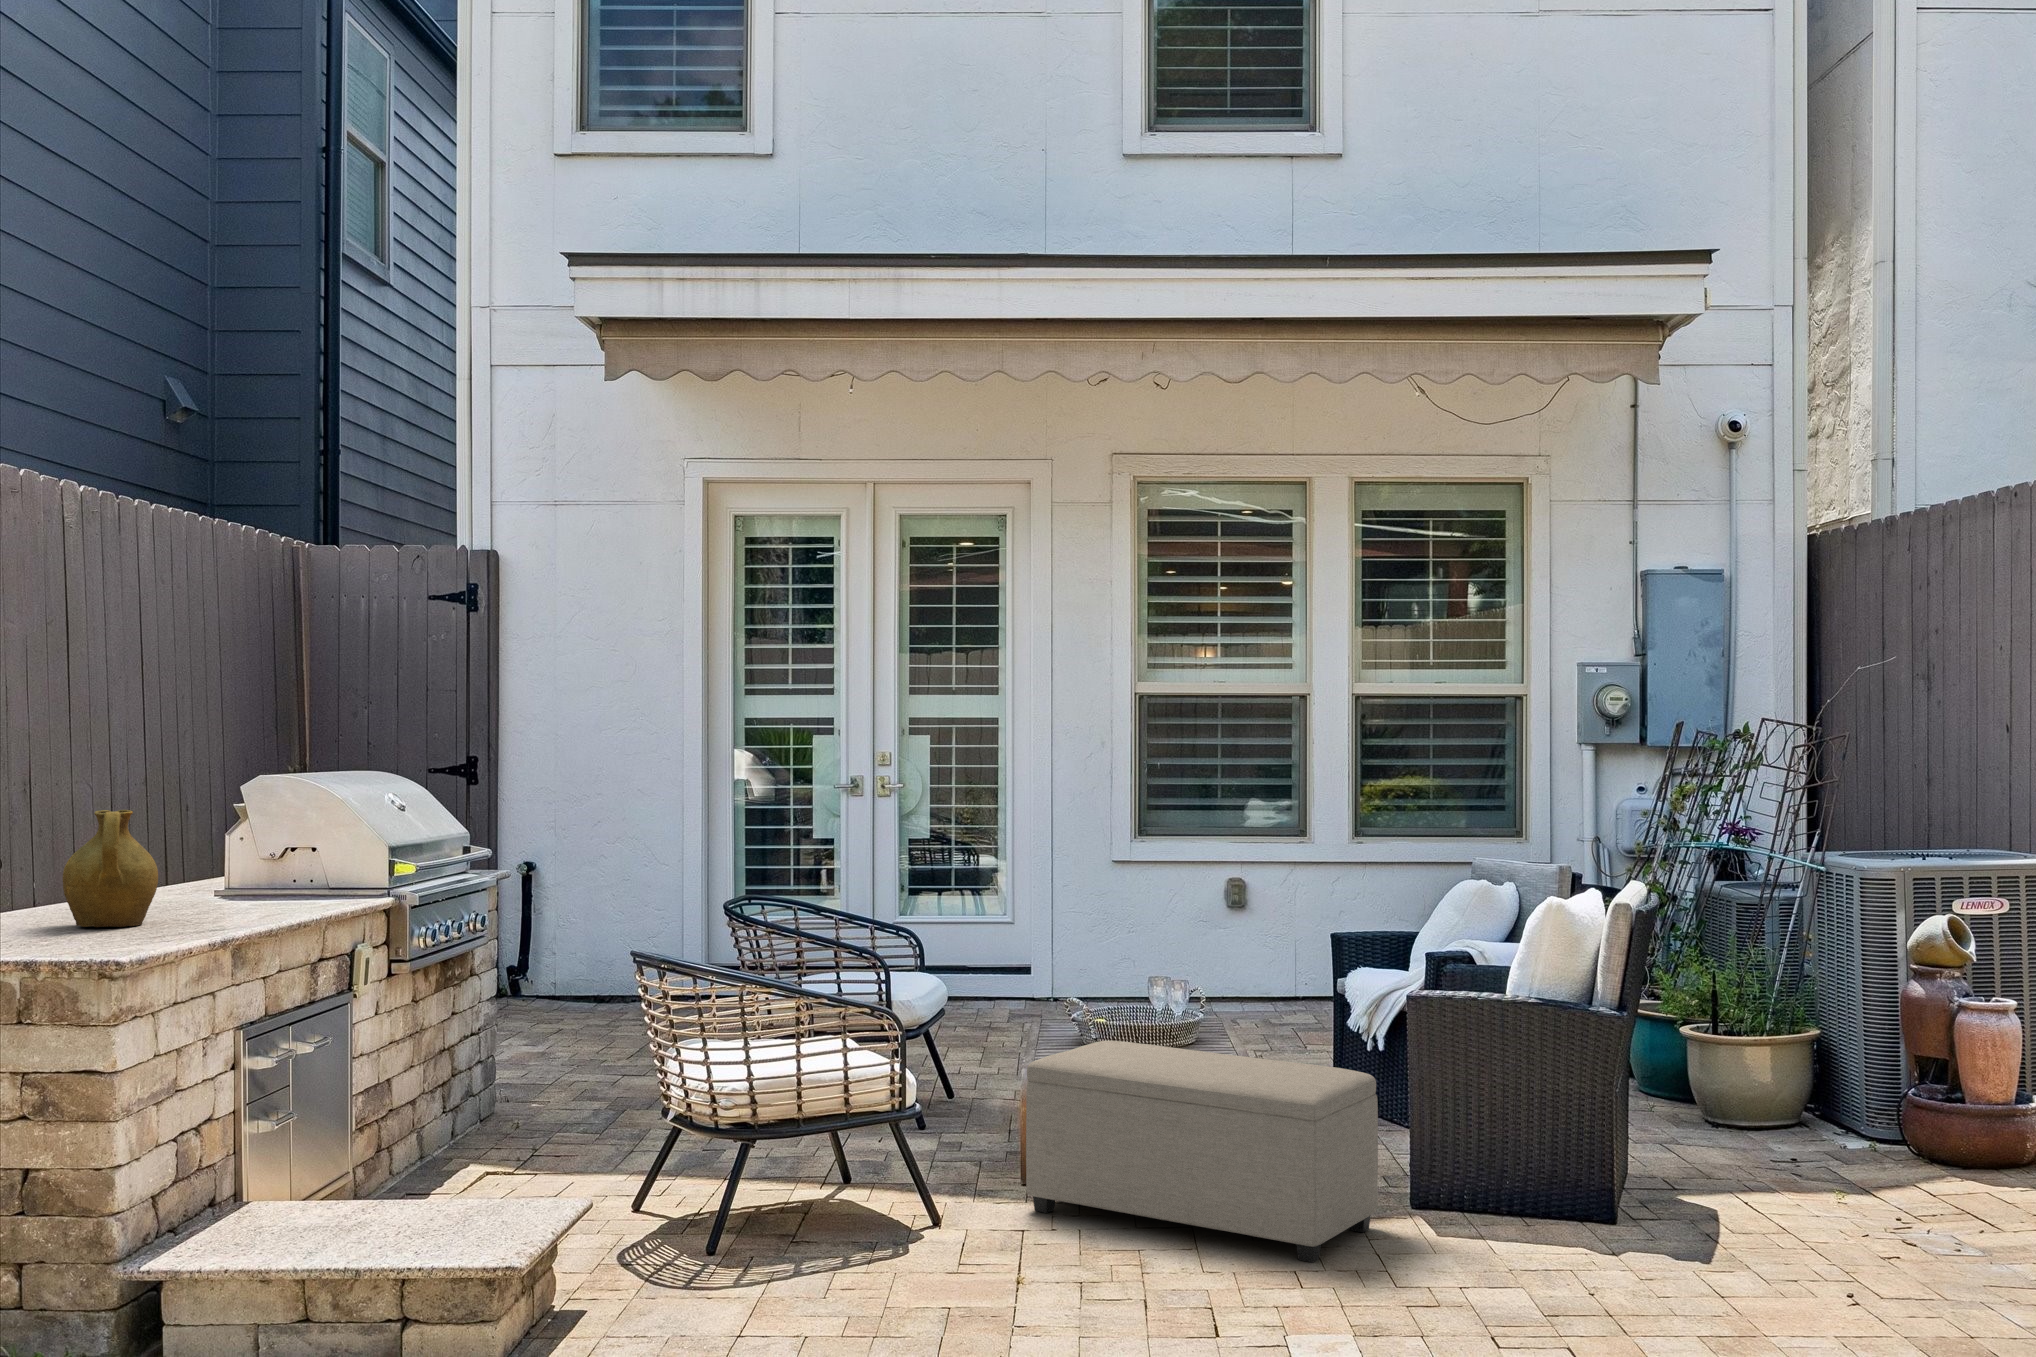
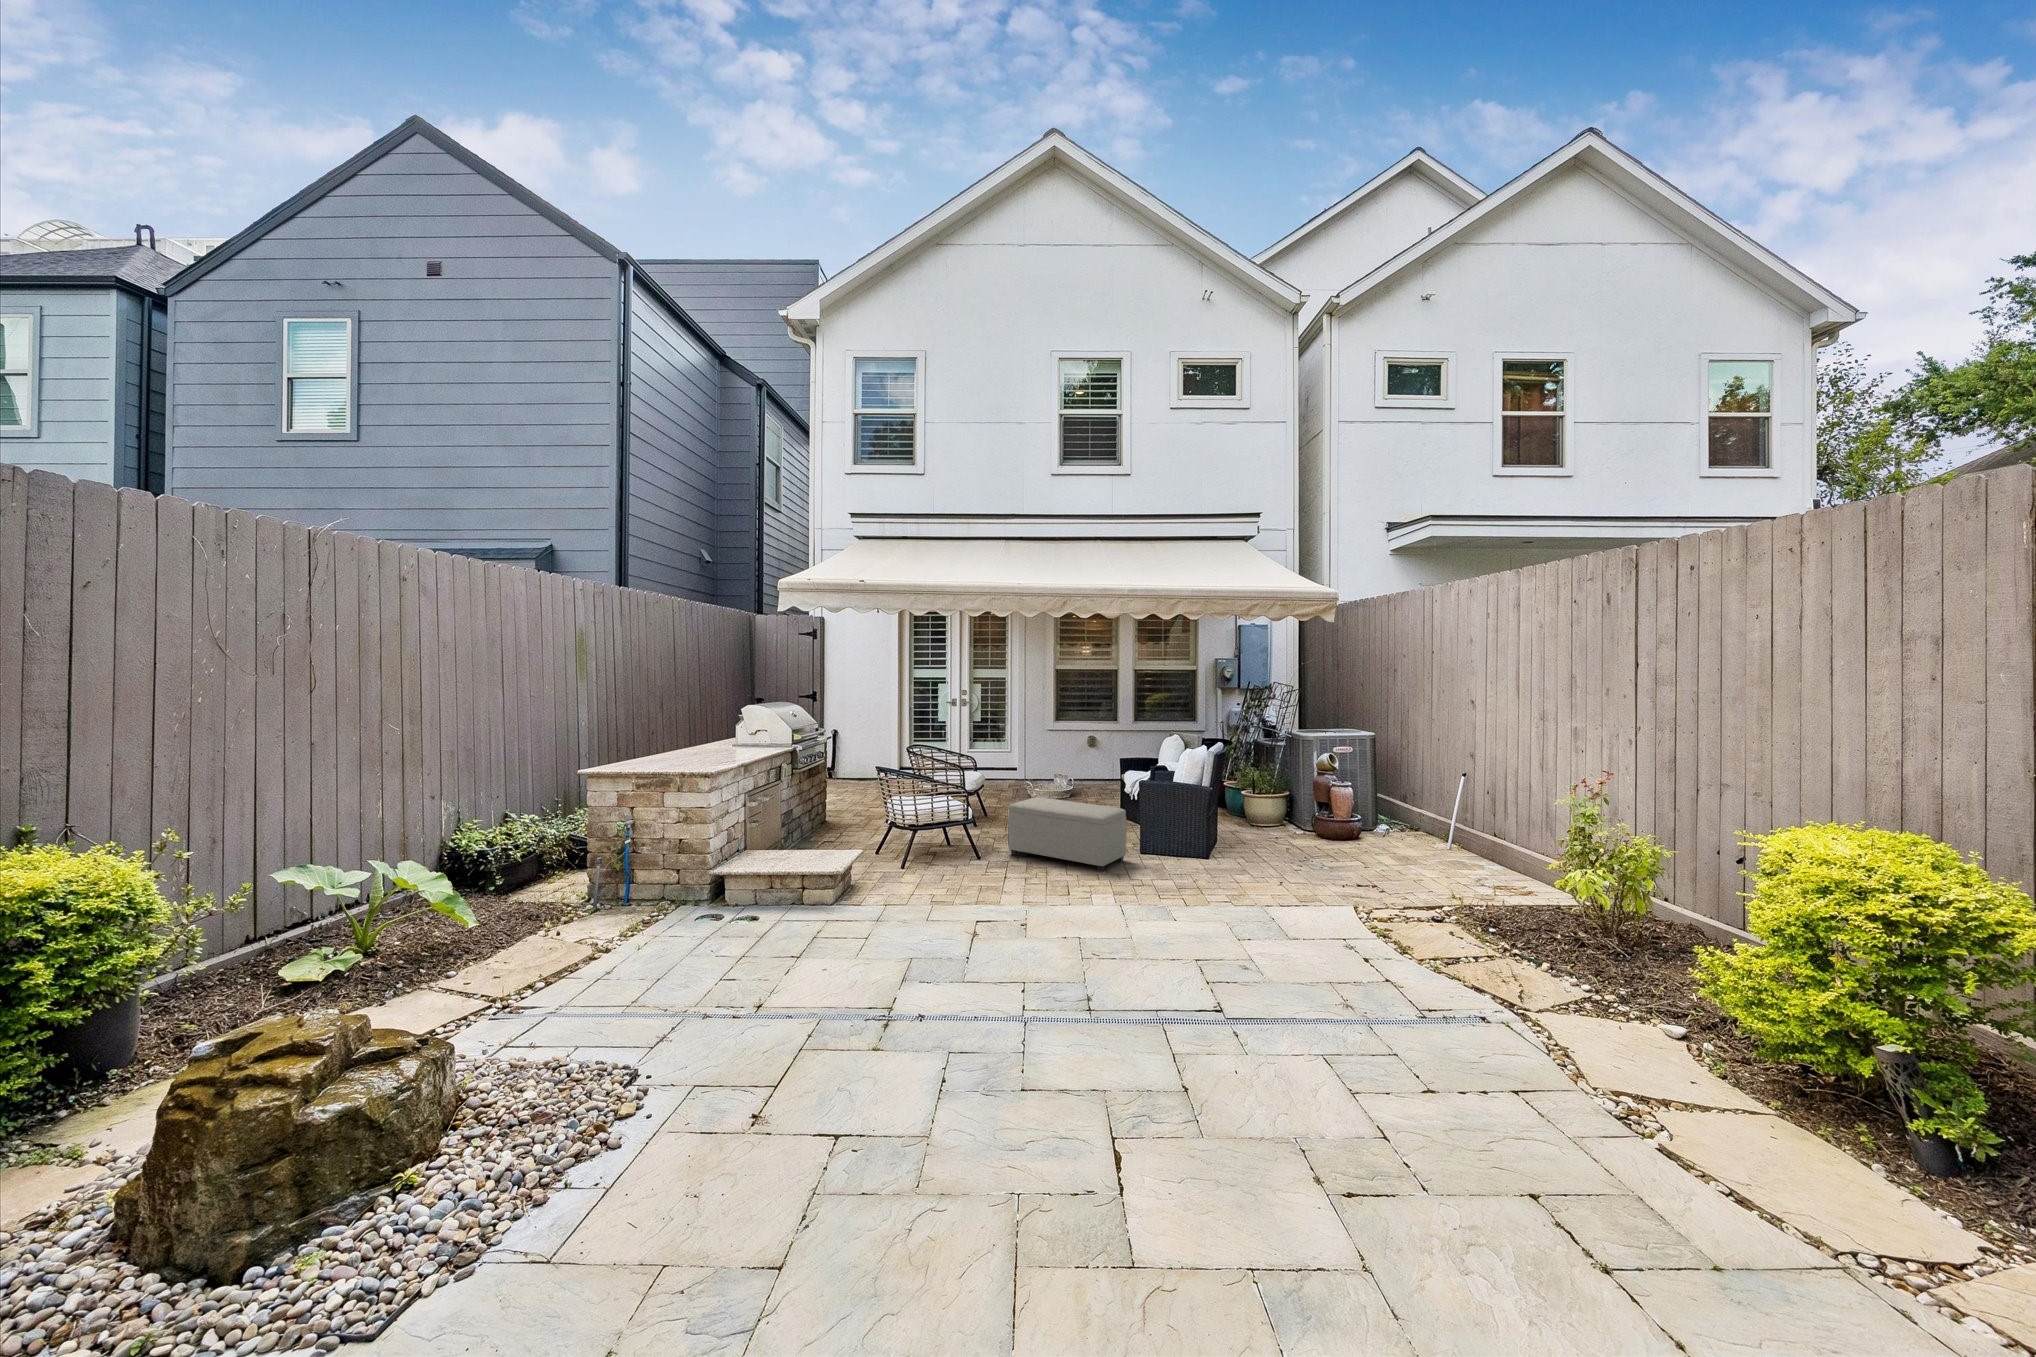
pitcher: present [63,810,158,927] -> none [687,721,718,760]

